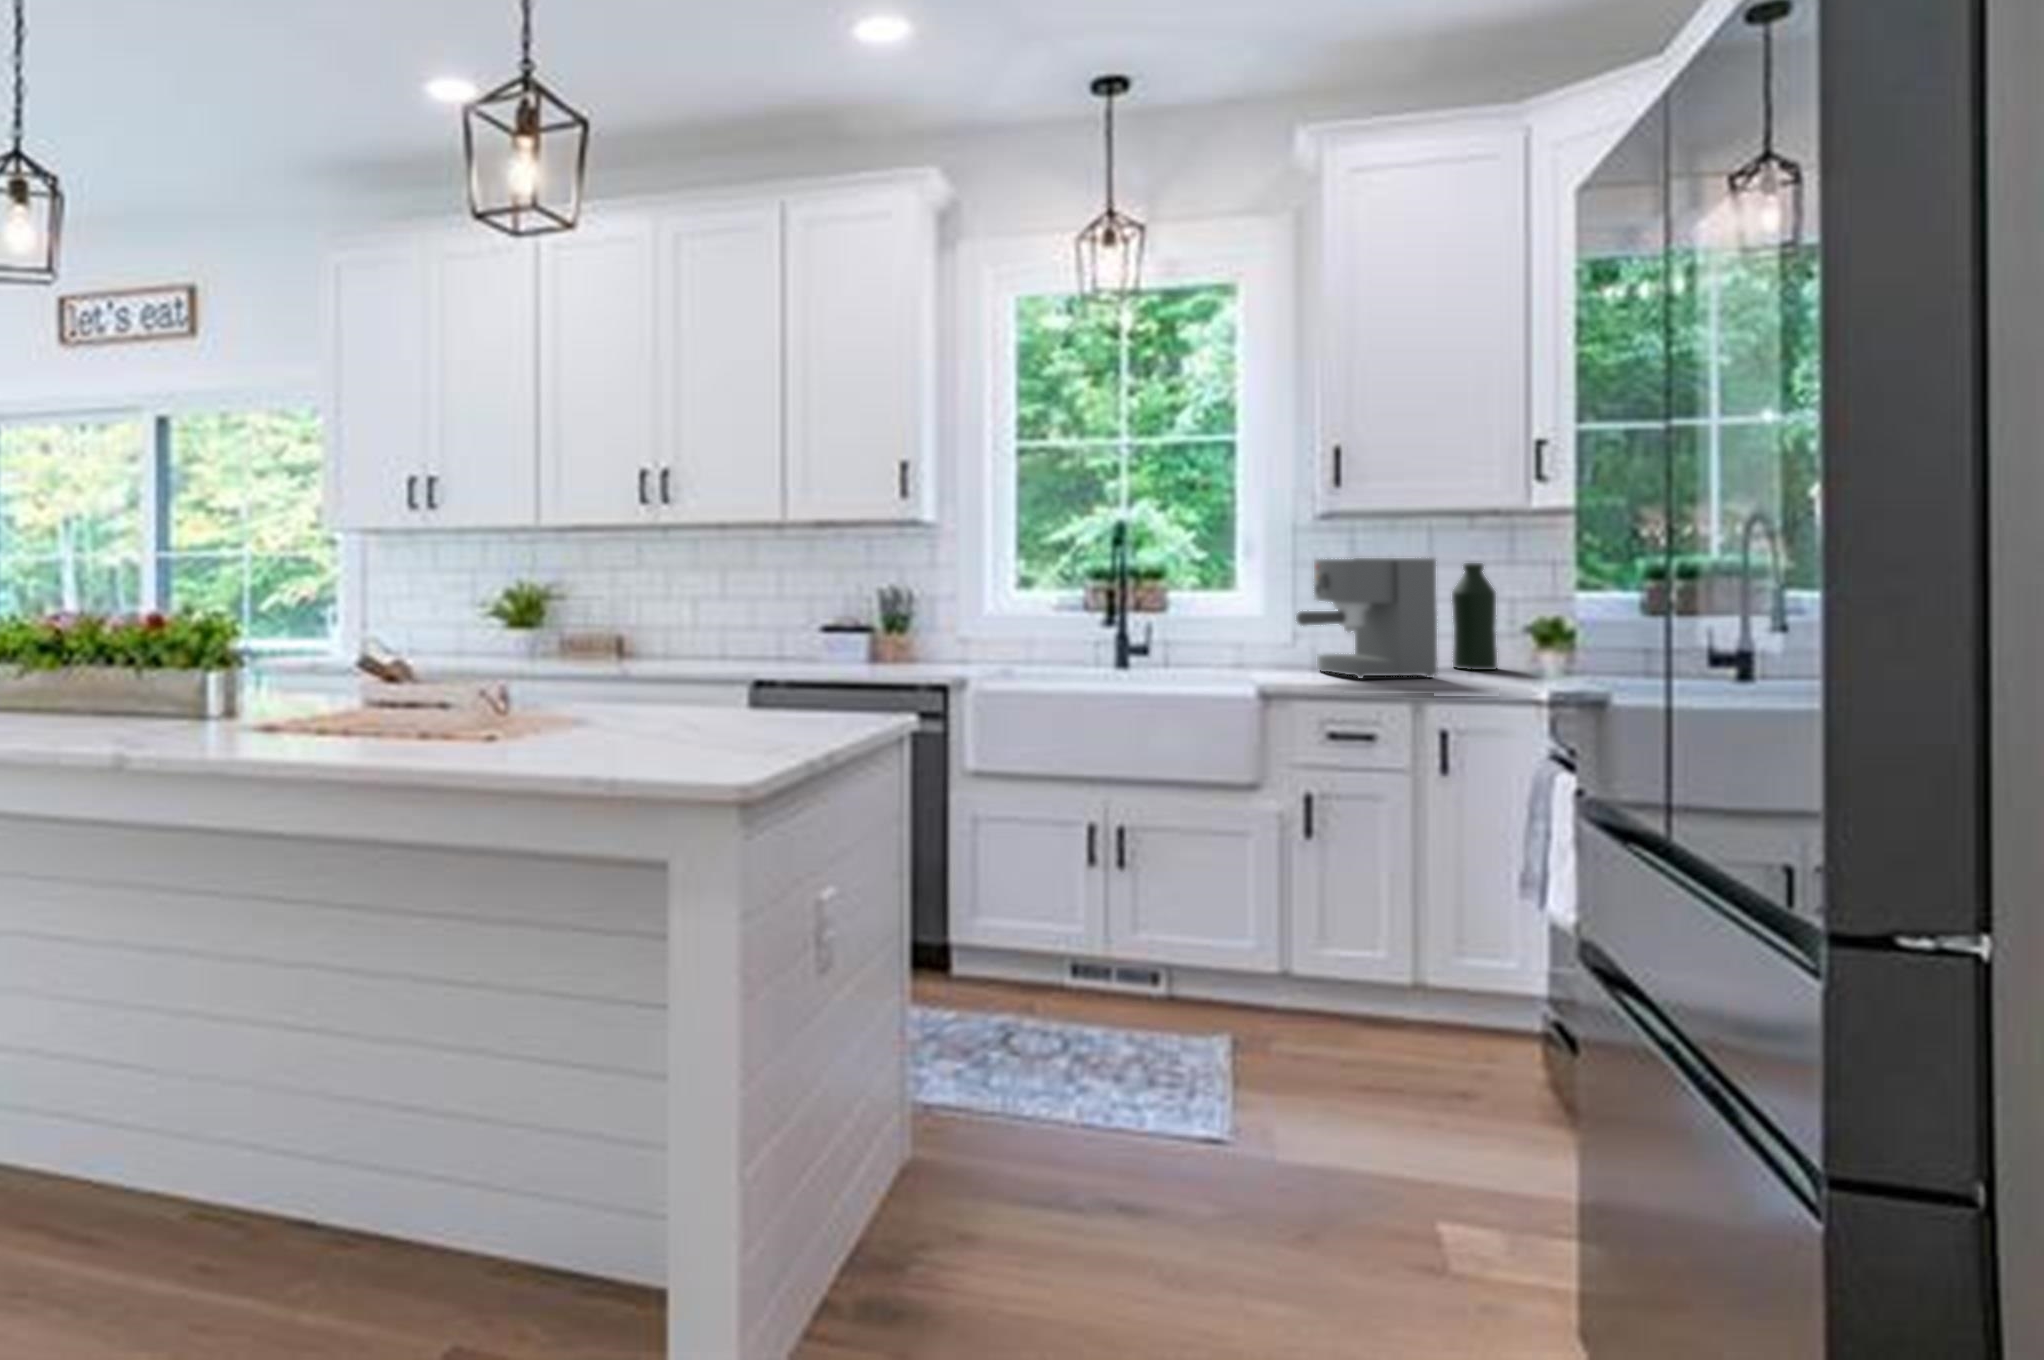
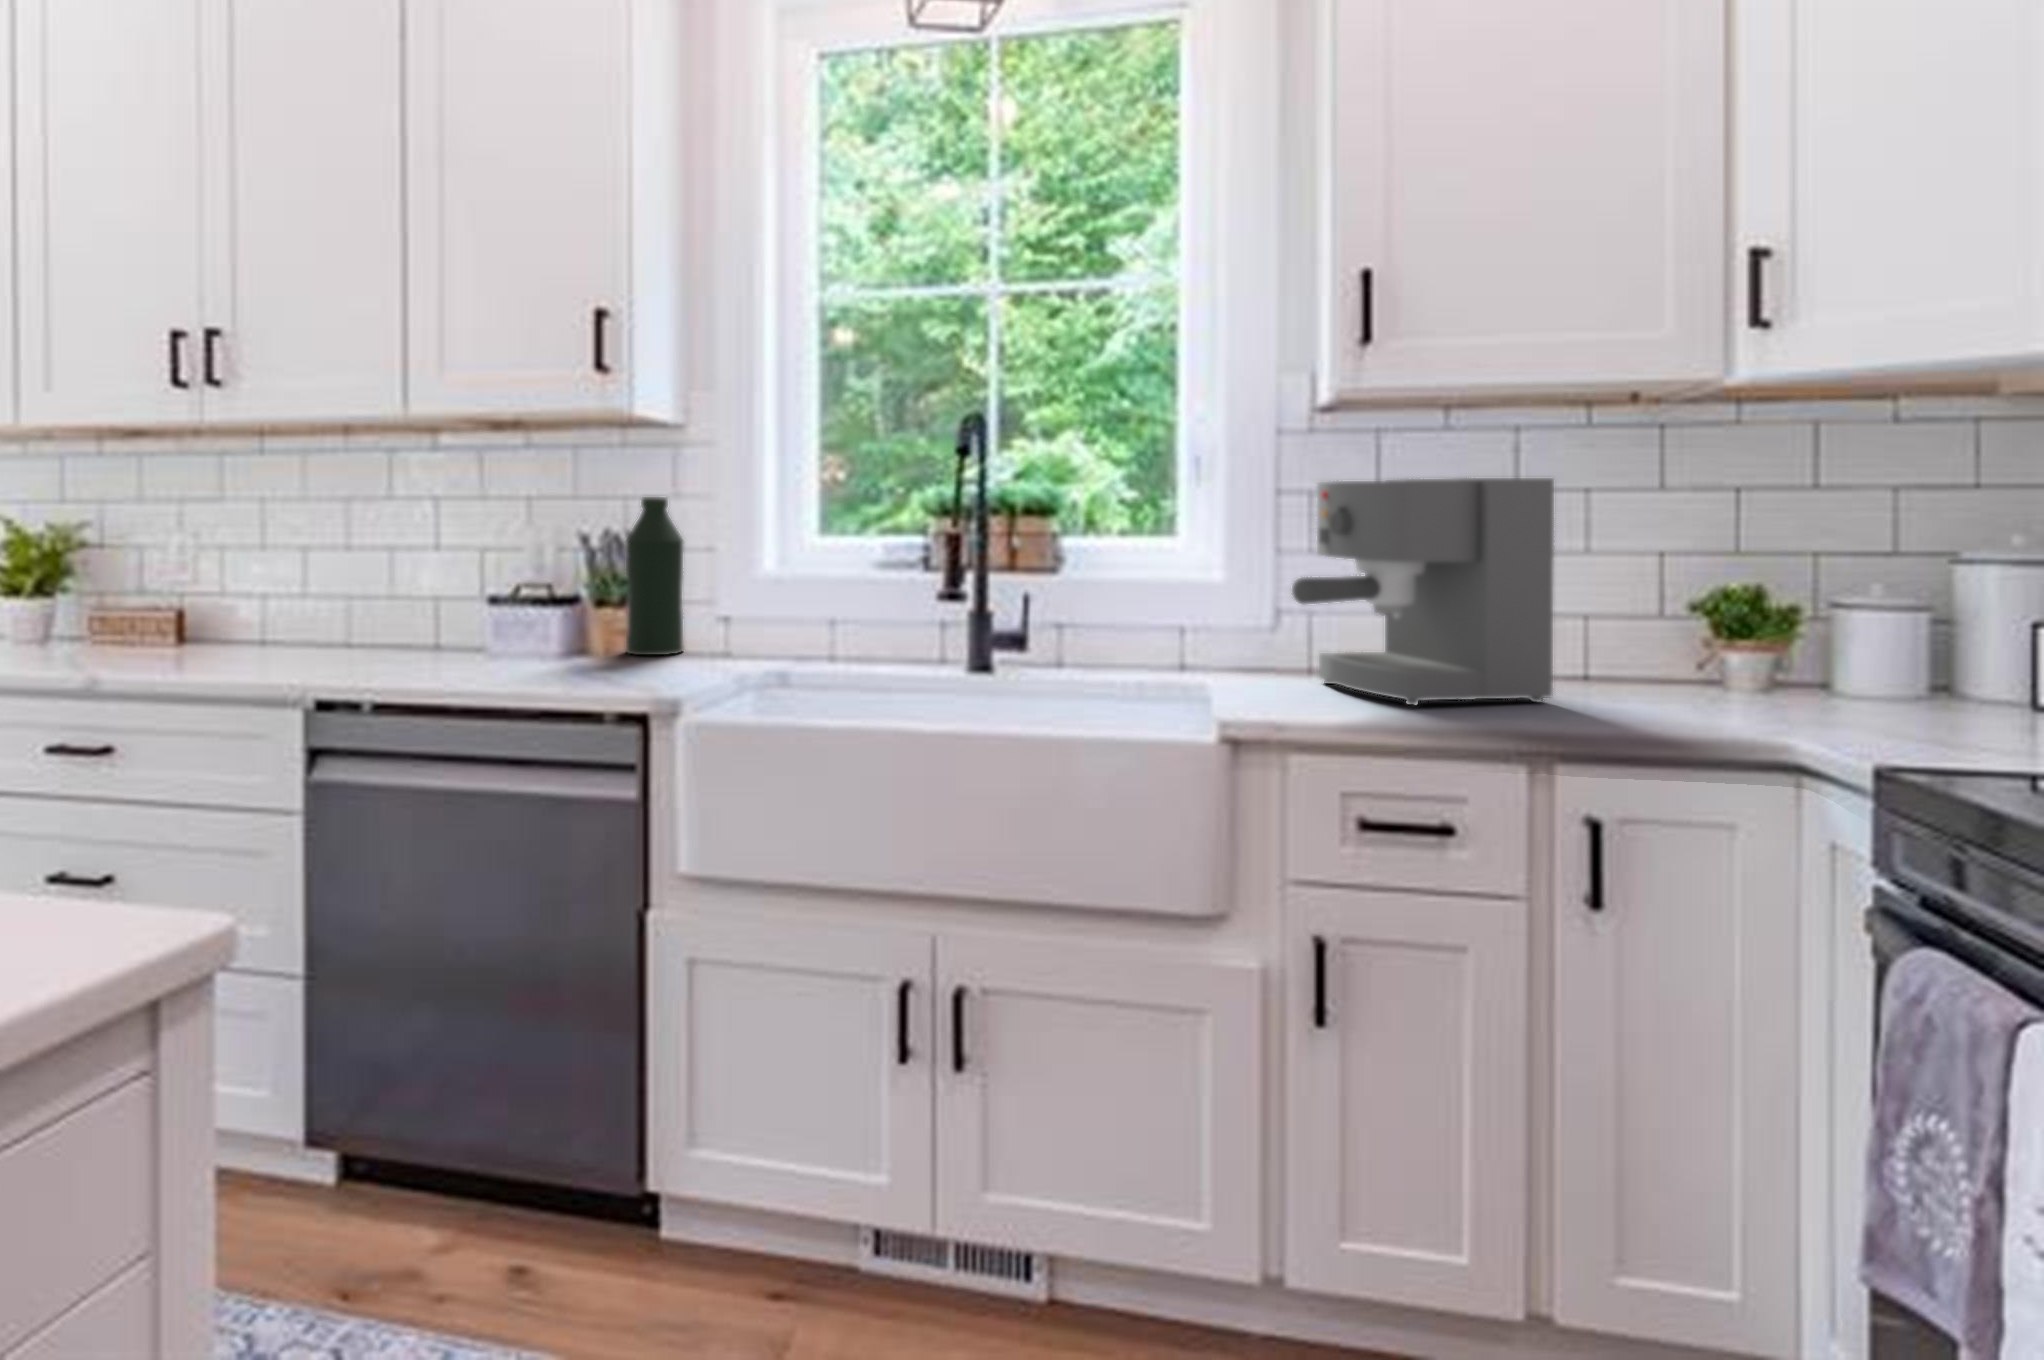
bottle: present [1452,563,1498,670] -> present [625,497,684,655]

